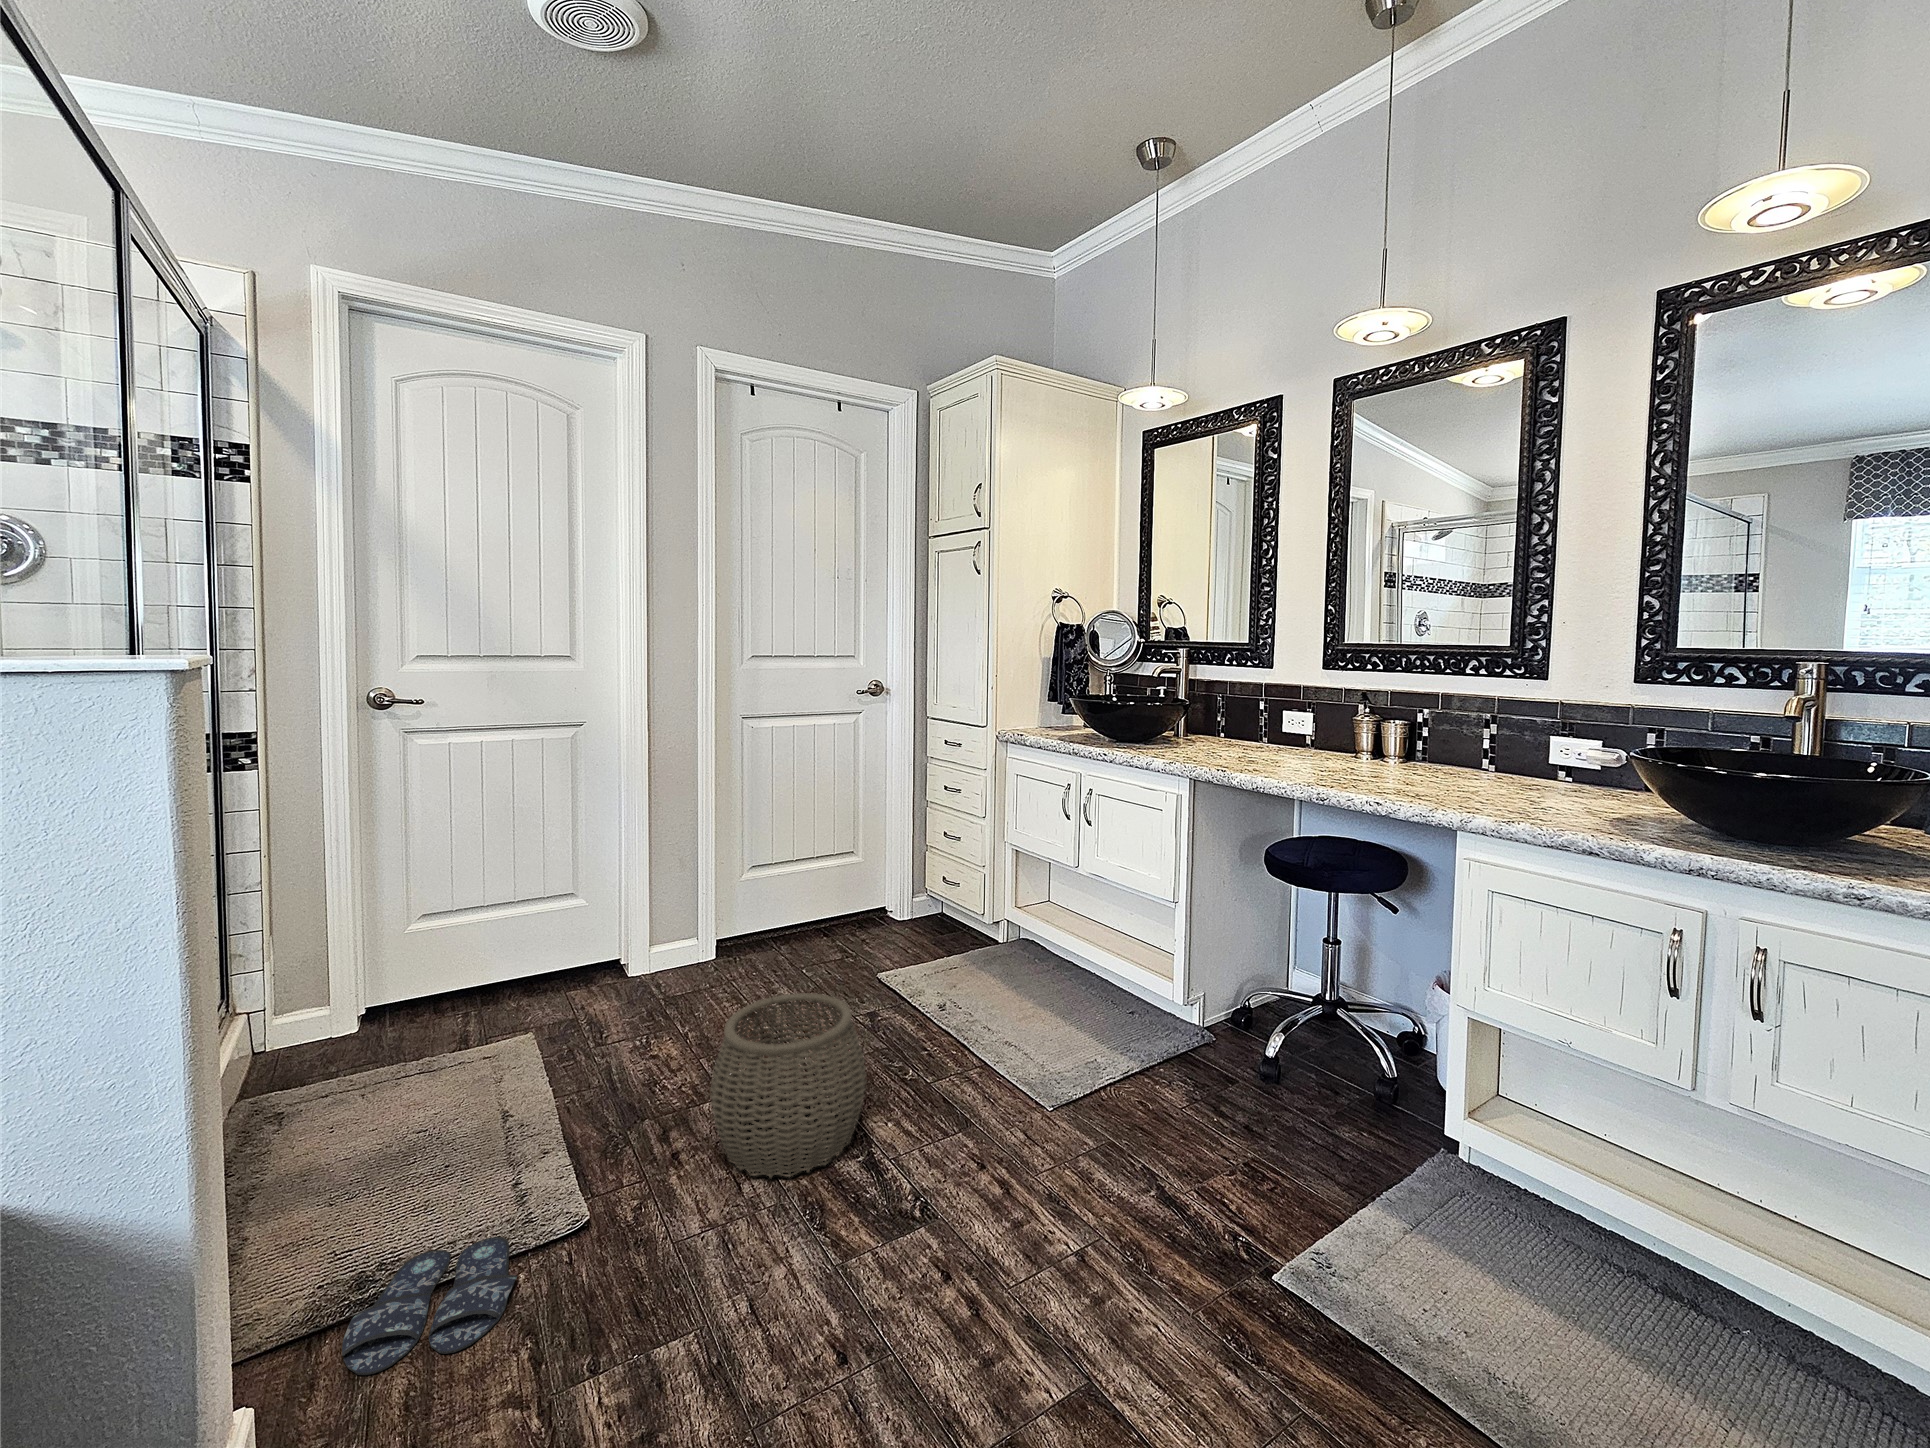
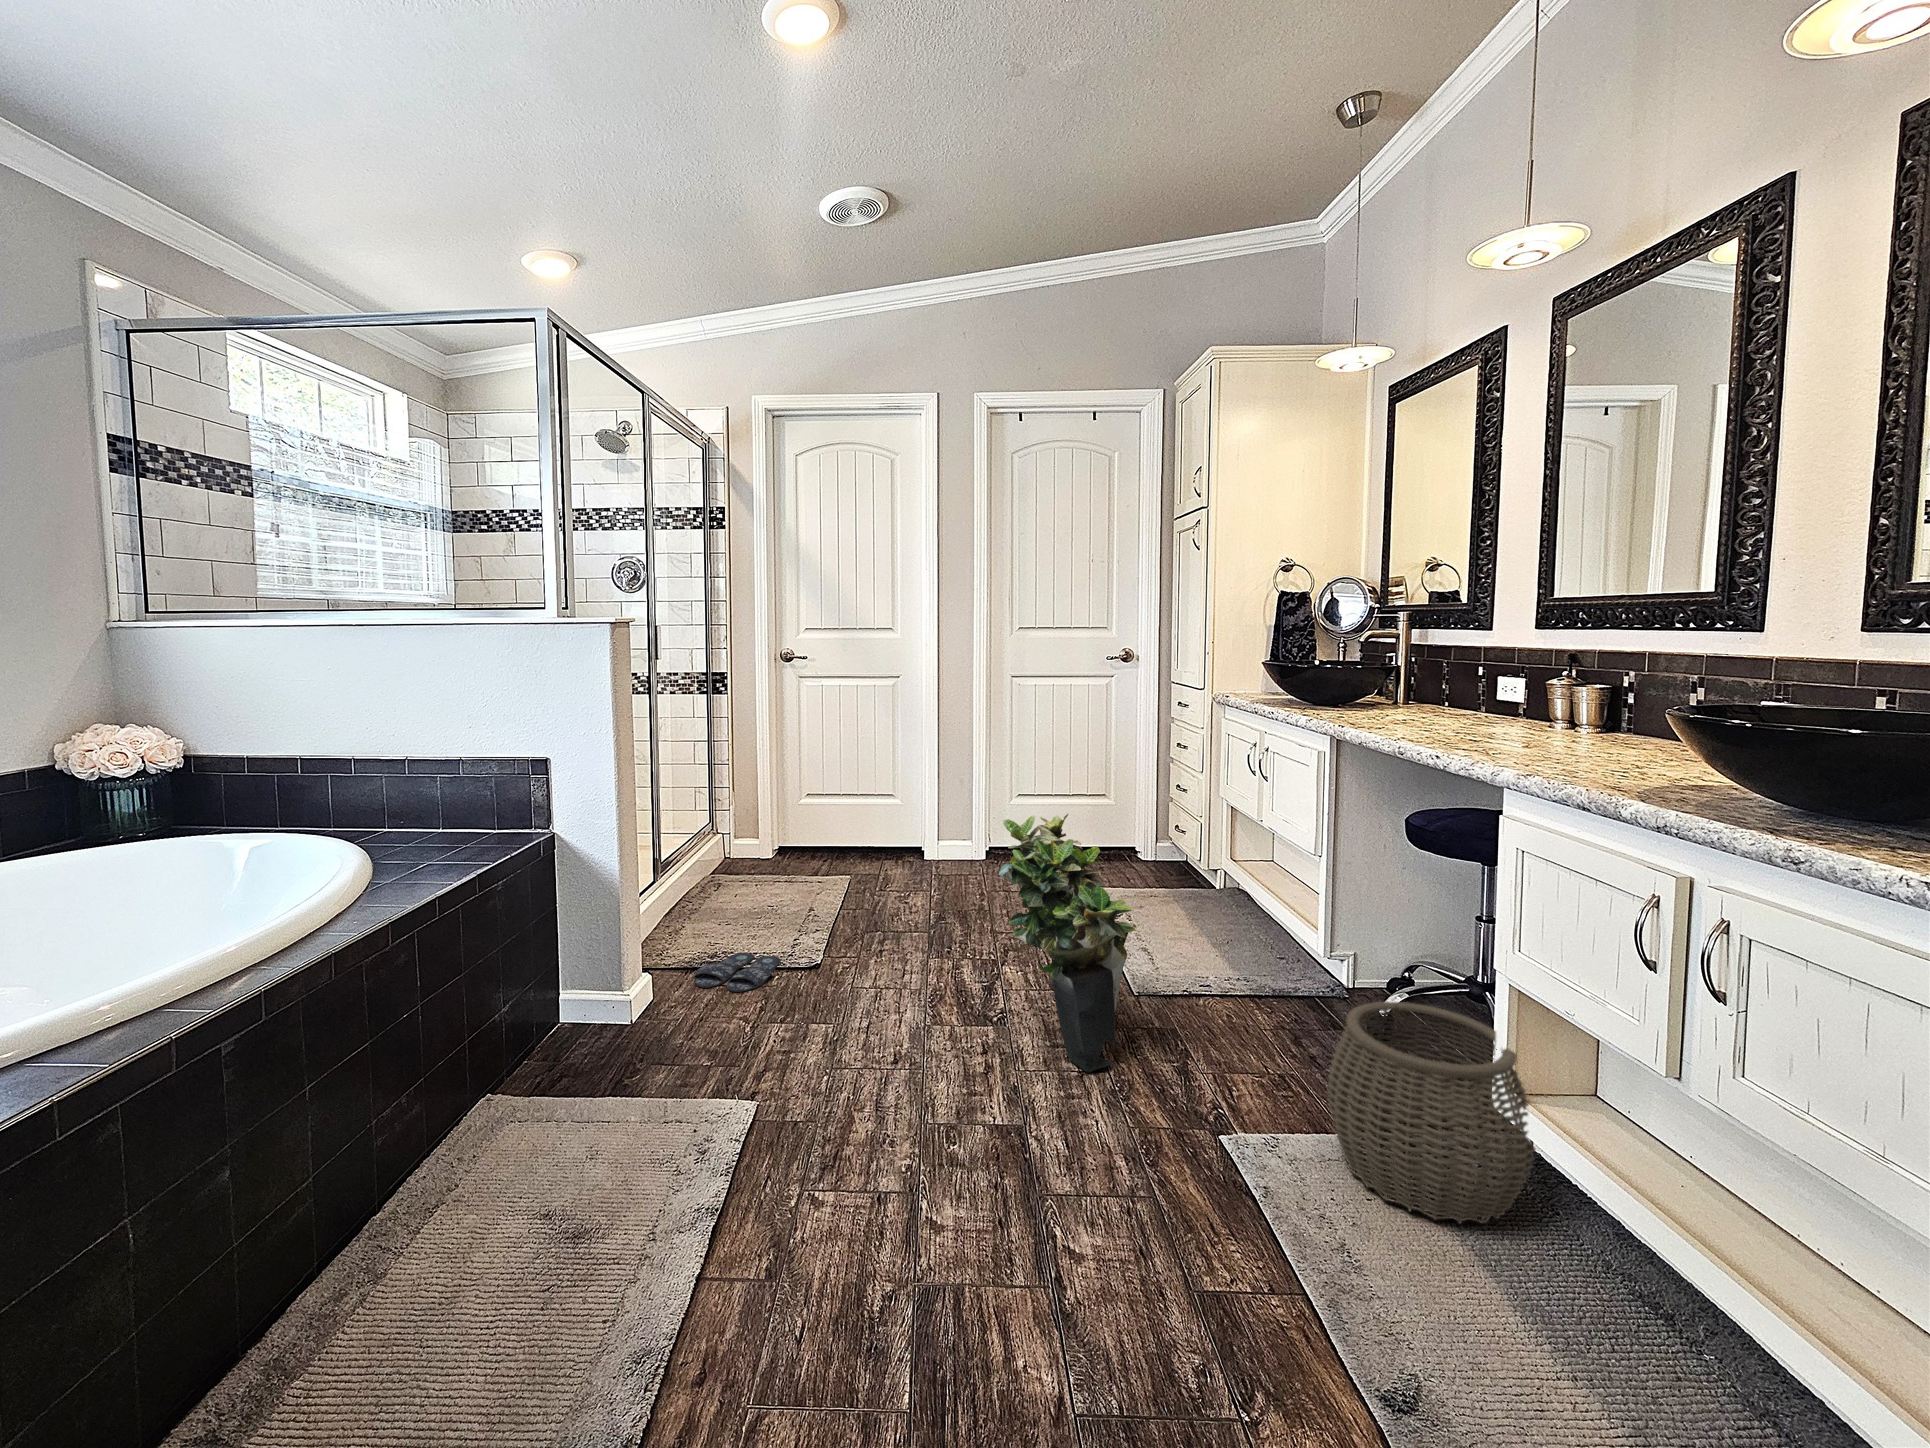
potted plant: none [933,915,1120,1248] -> present [999,814,1135,1073]
woven basket: present [710,993,866,1178] -> present [1328,1002,1536,1223]

